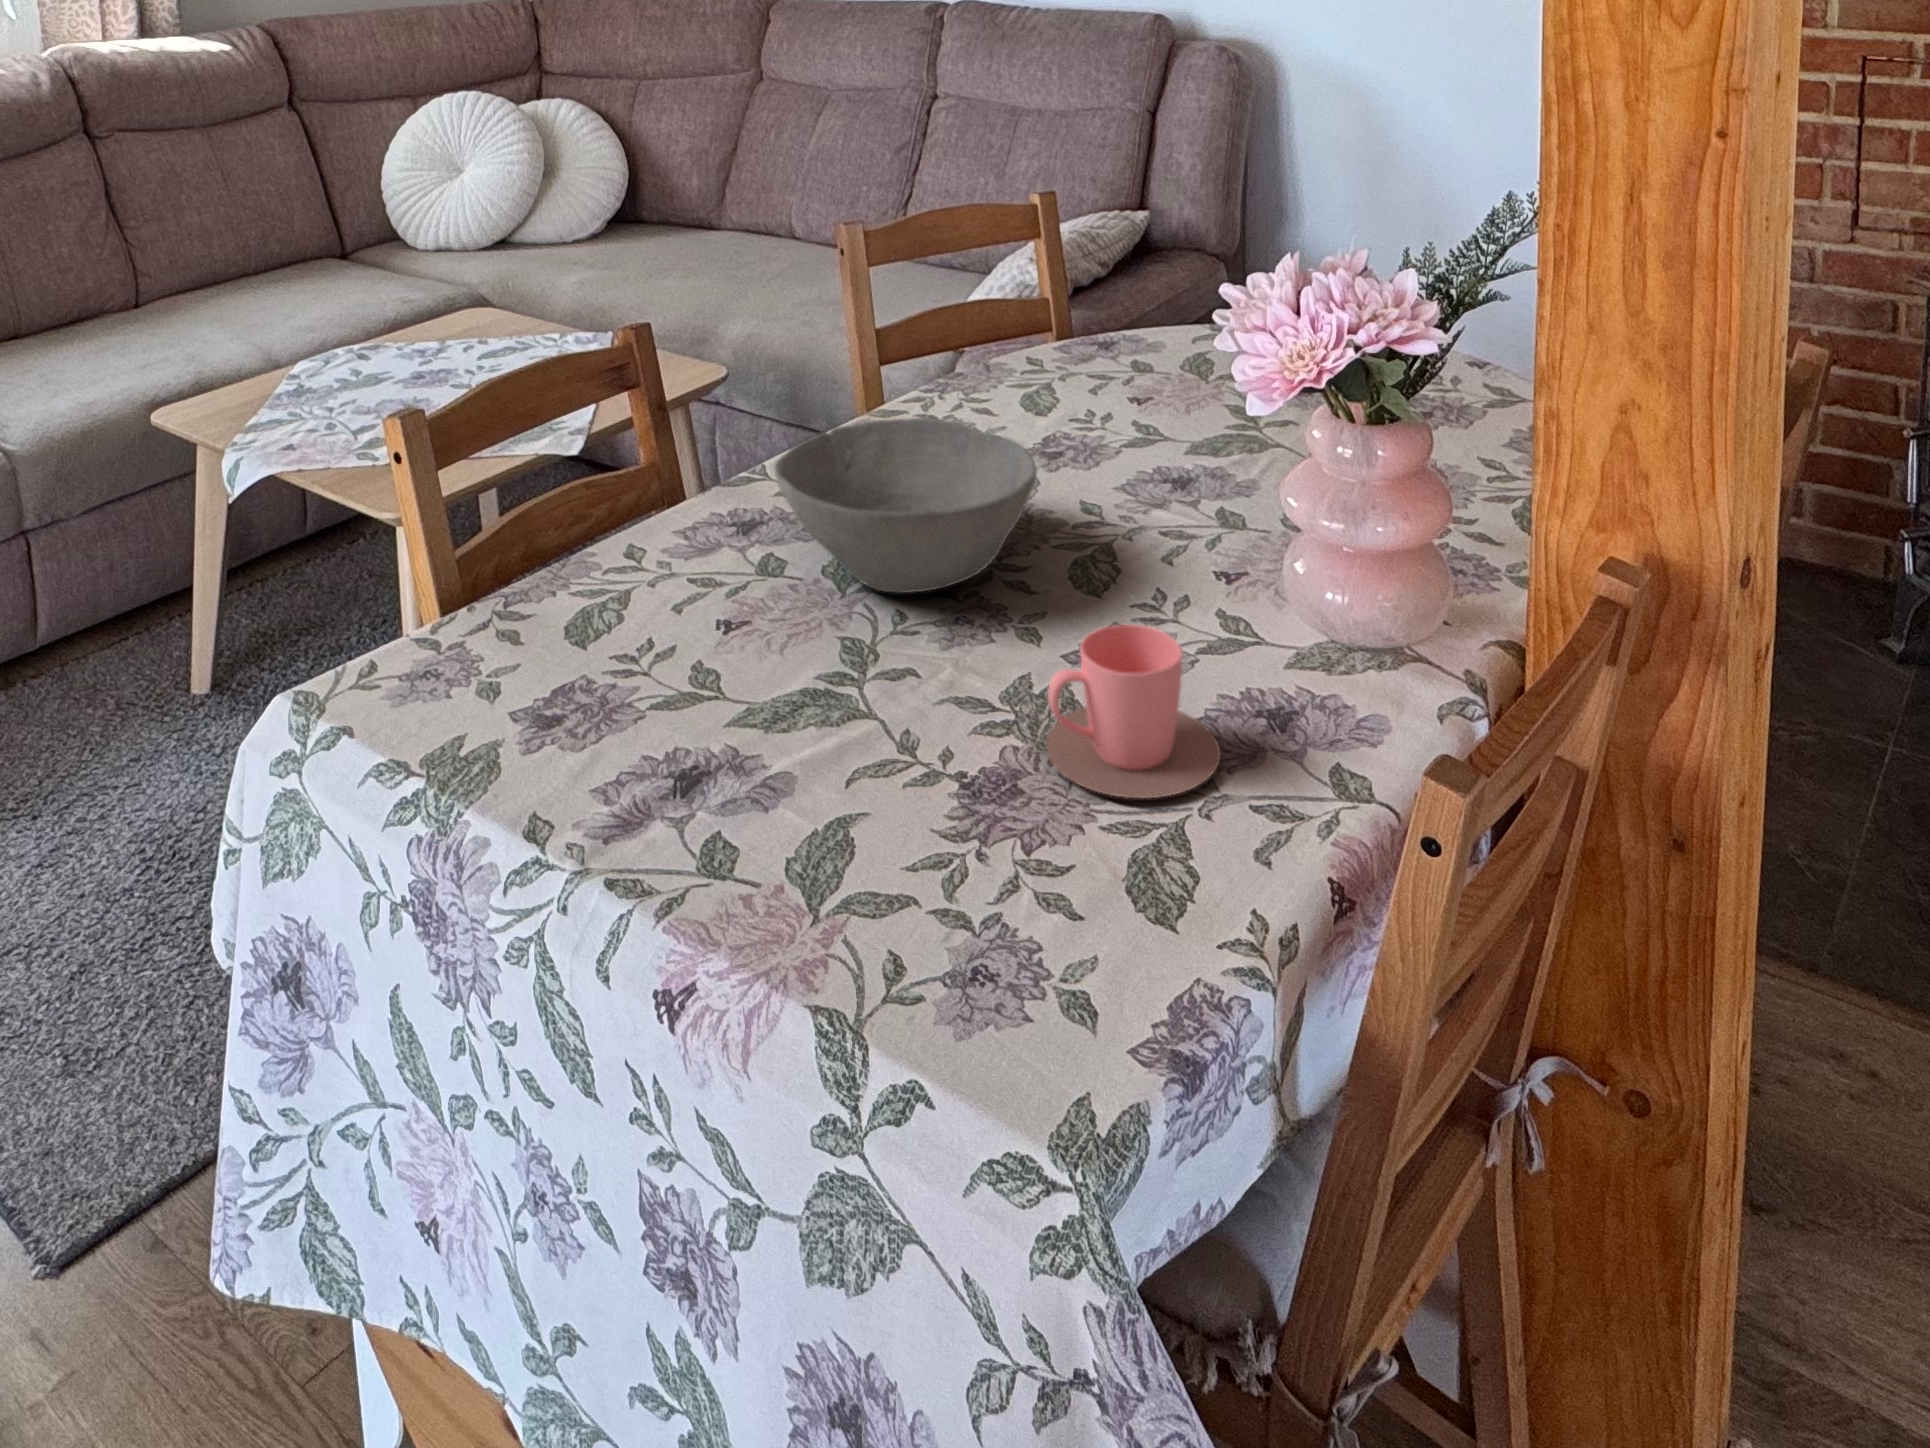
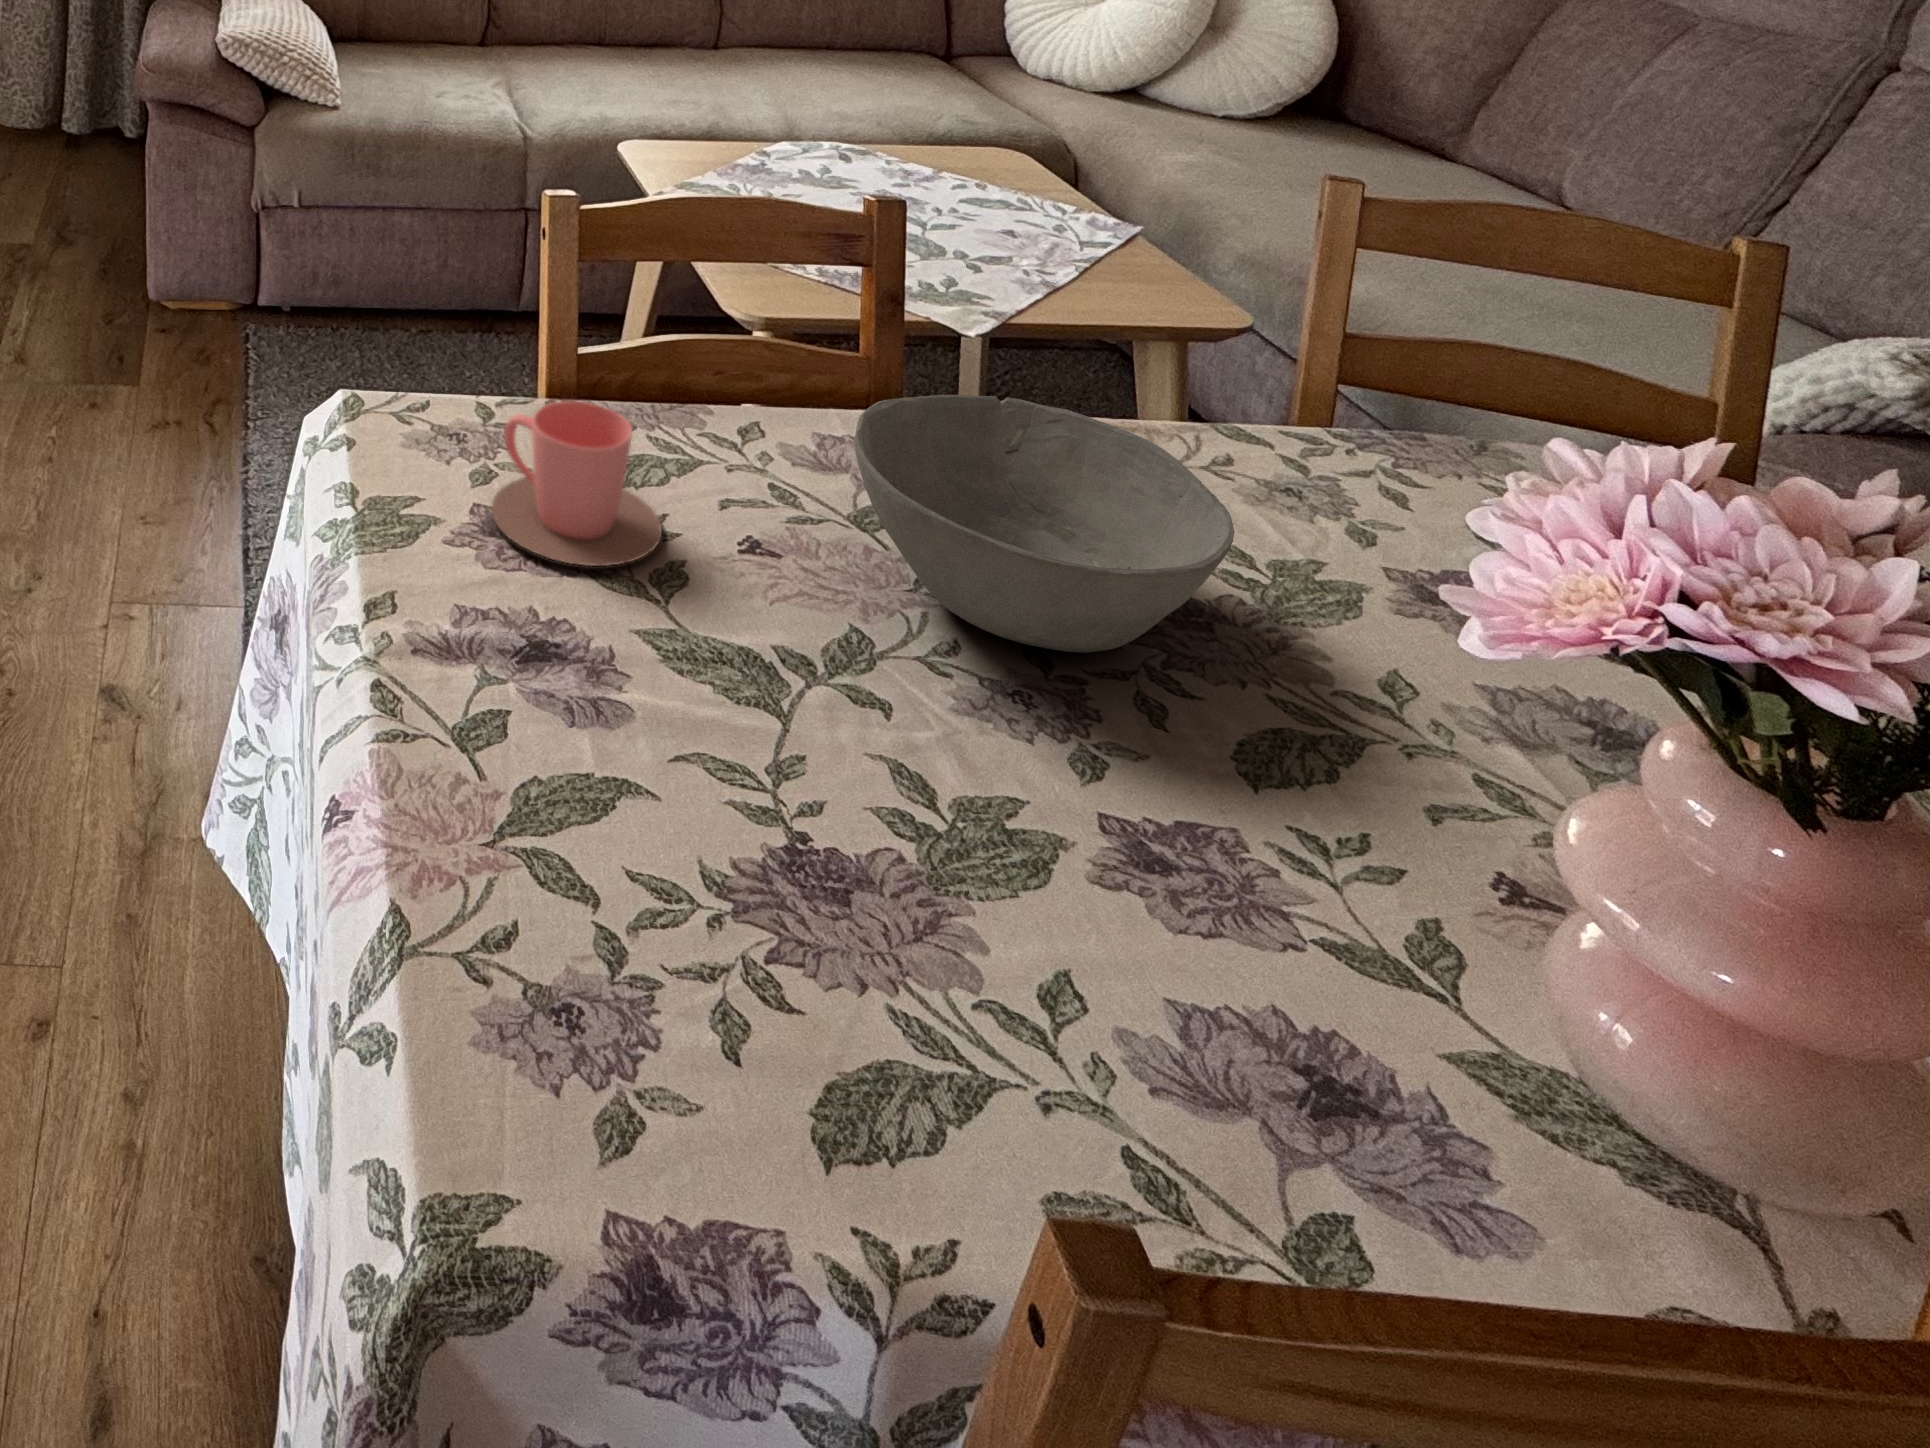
cup: present [1046,625,1220,798] -> present [492,401,662,566]

